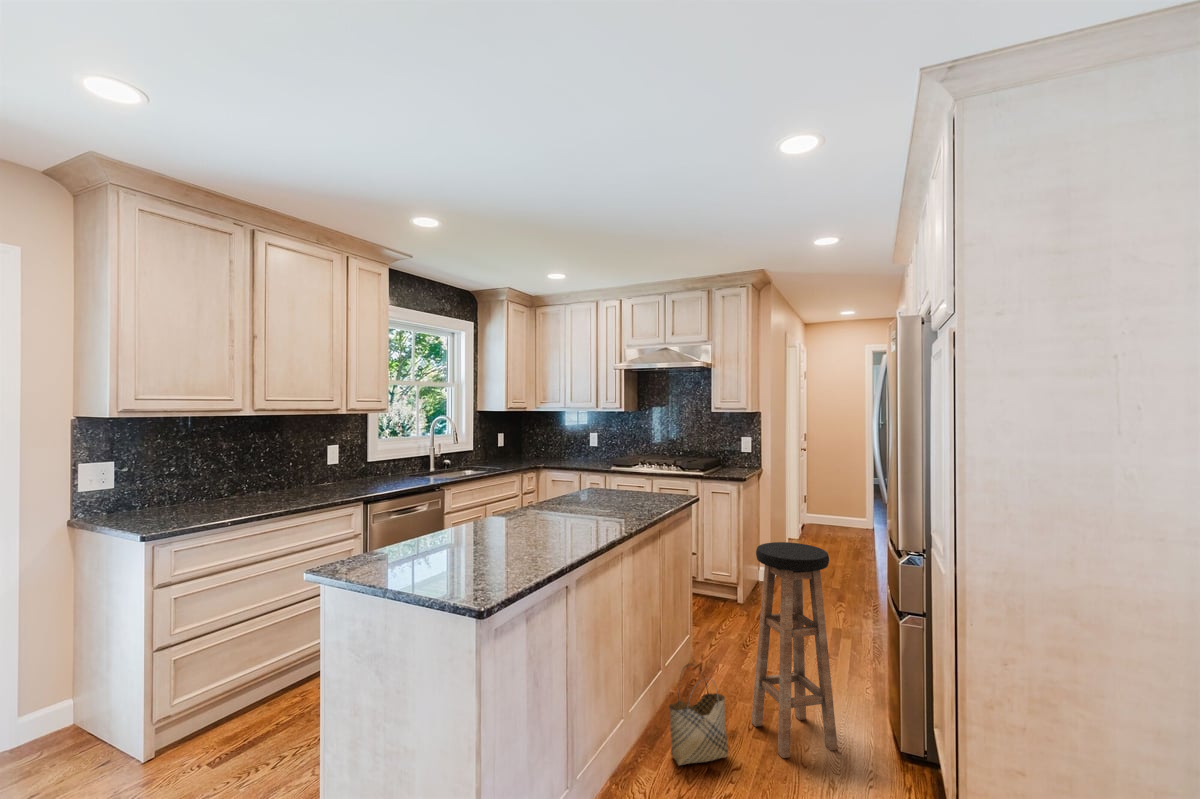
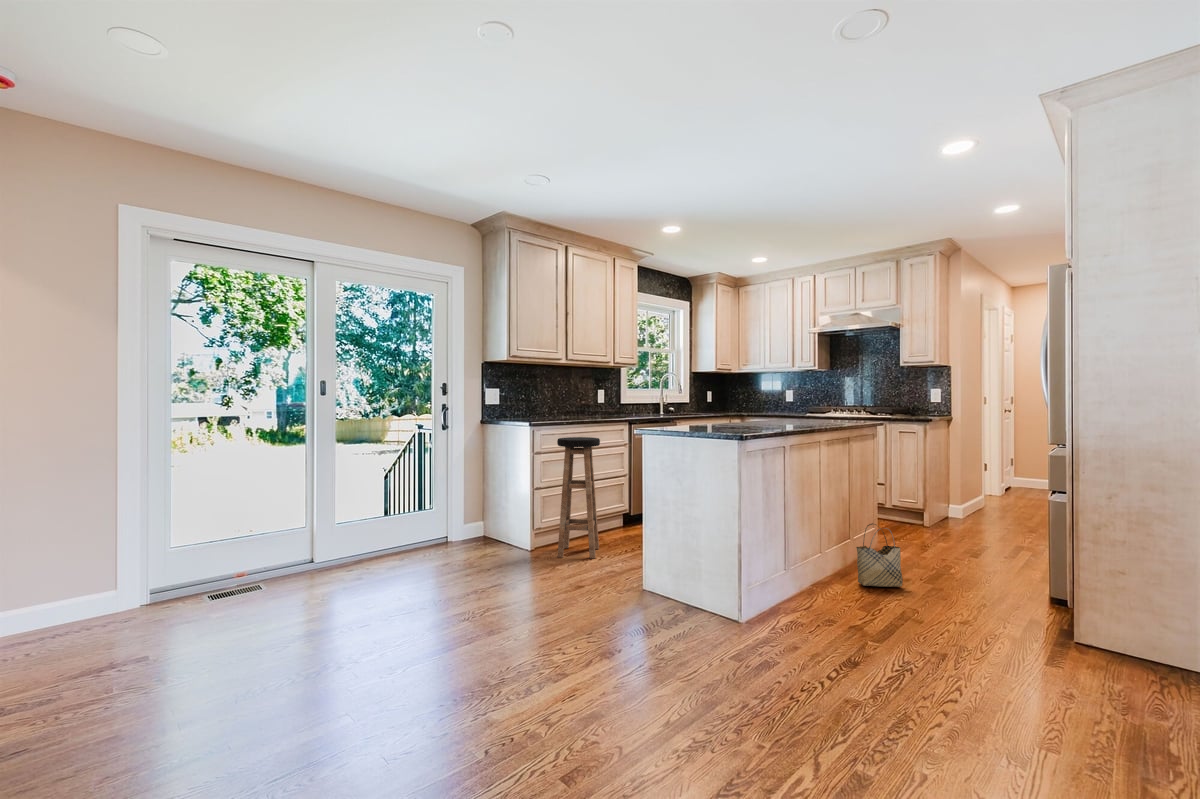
bar stool: present [751,542,838,758] -> present [557,437,600,558]

